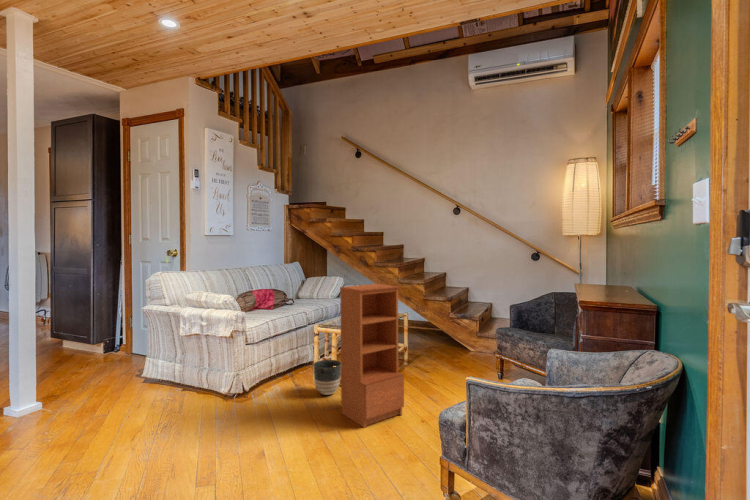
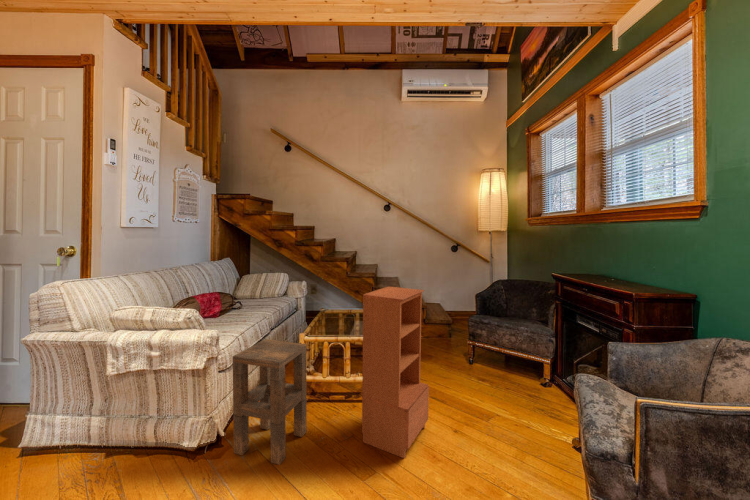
side table: none [248,323,306,414] -> present [233,339,307,465]
planter: present [313,360,341,395] -> none [308,373,340,417]

